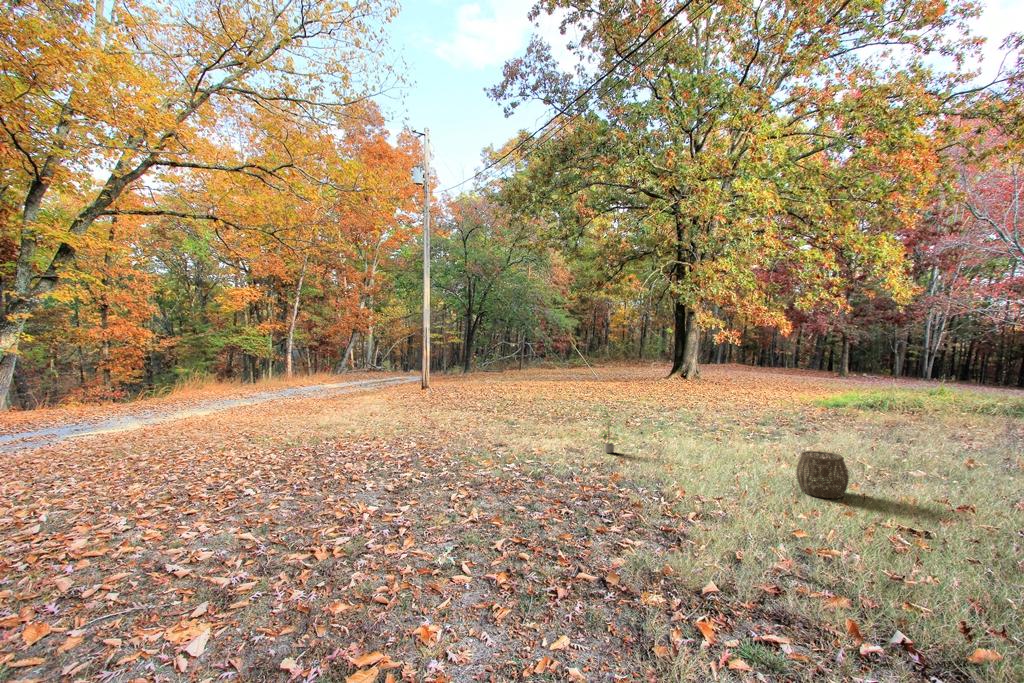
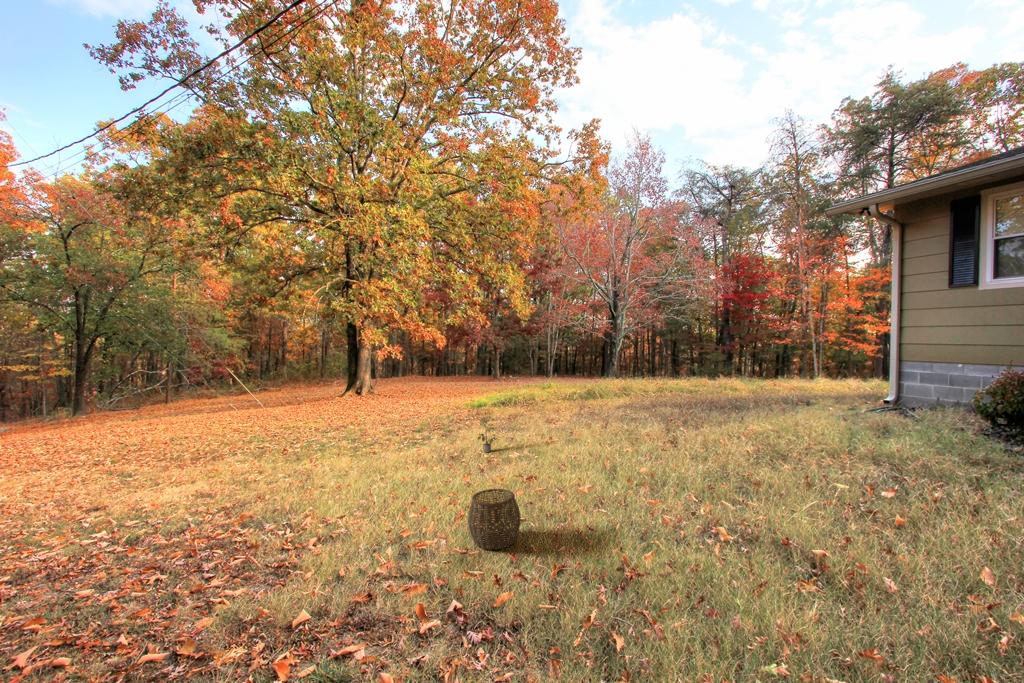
potted plant: present [599,412,618,453] -> present [478,417,495,452]

